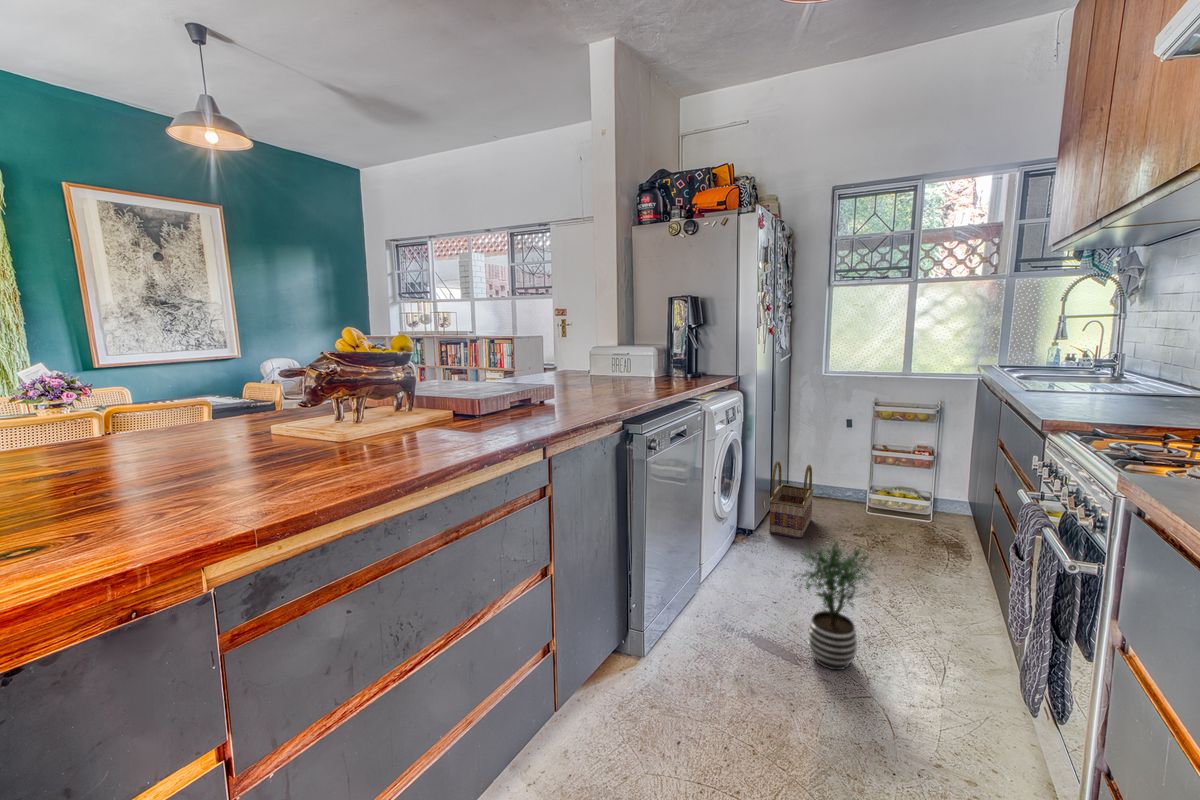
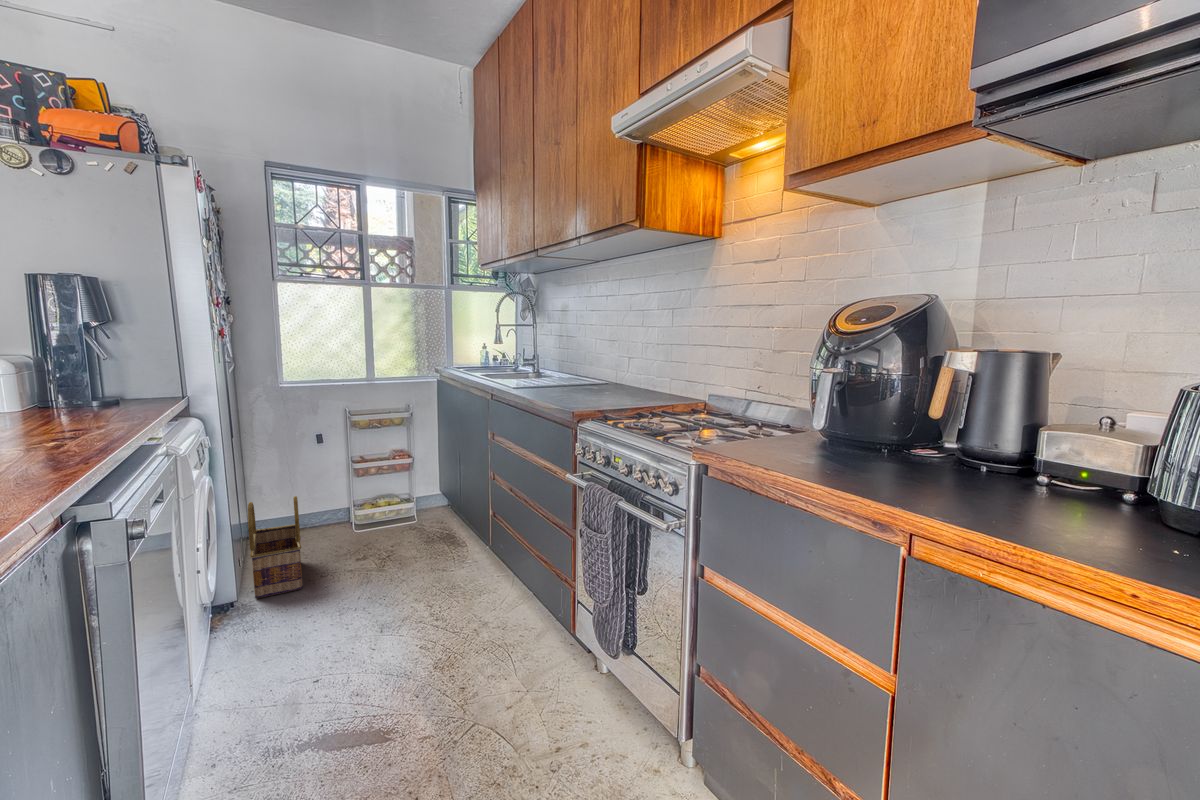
potted plant: present [794,541,875,670] -> none [364,568,472,725]

